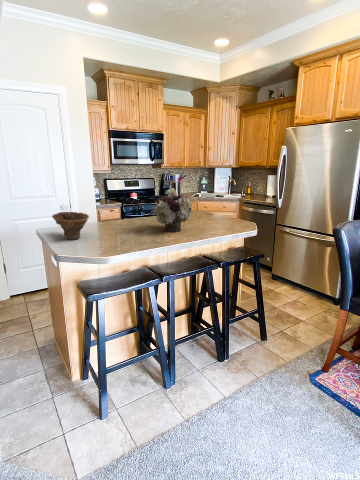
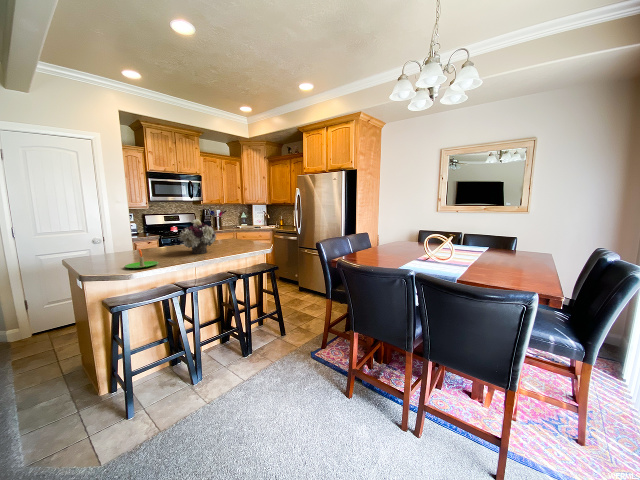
bowl: present [52,212,89,240] -> none [77,241,117,265]
candle: none [99,225,133,249] -> present [125,249,158,268]

